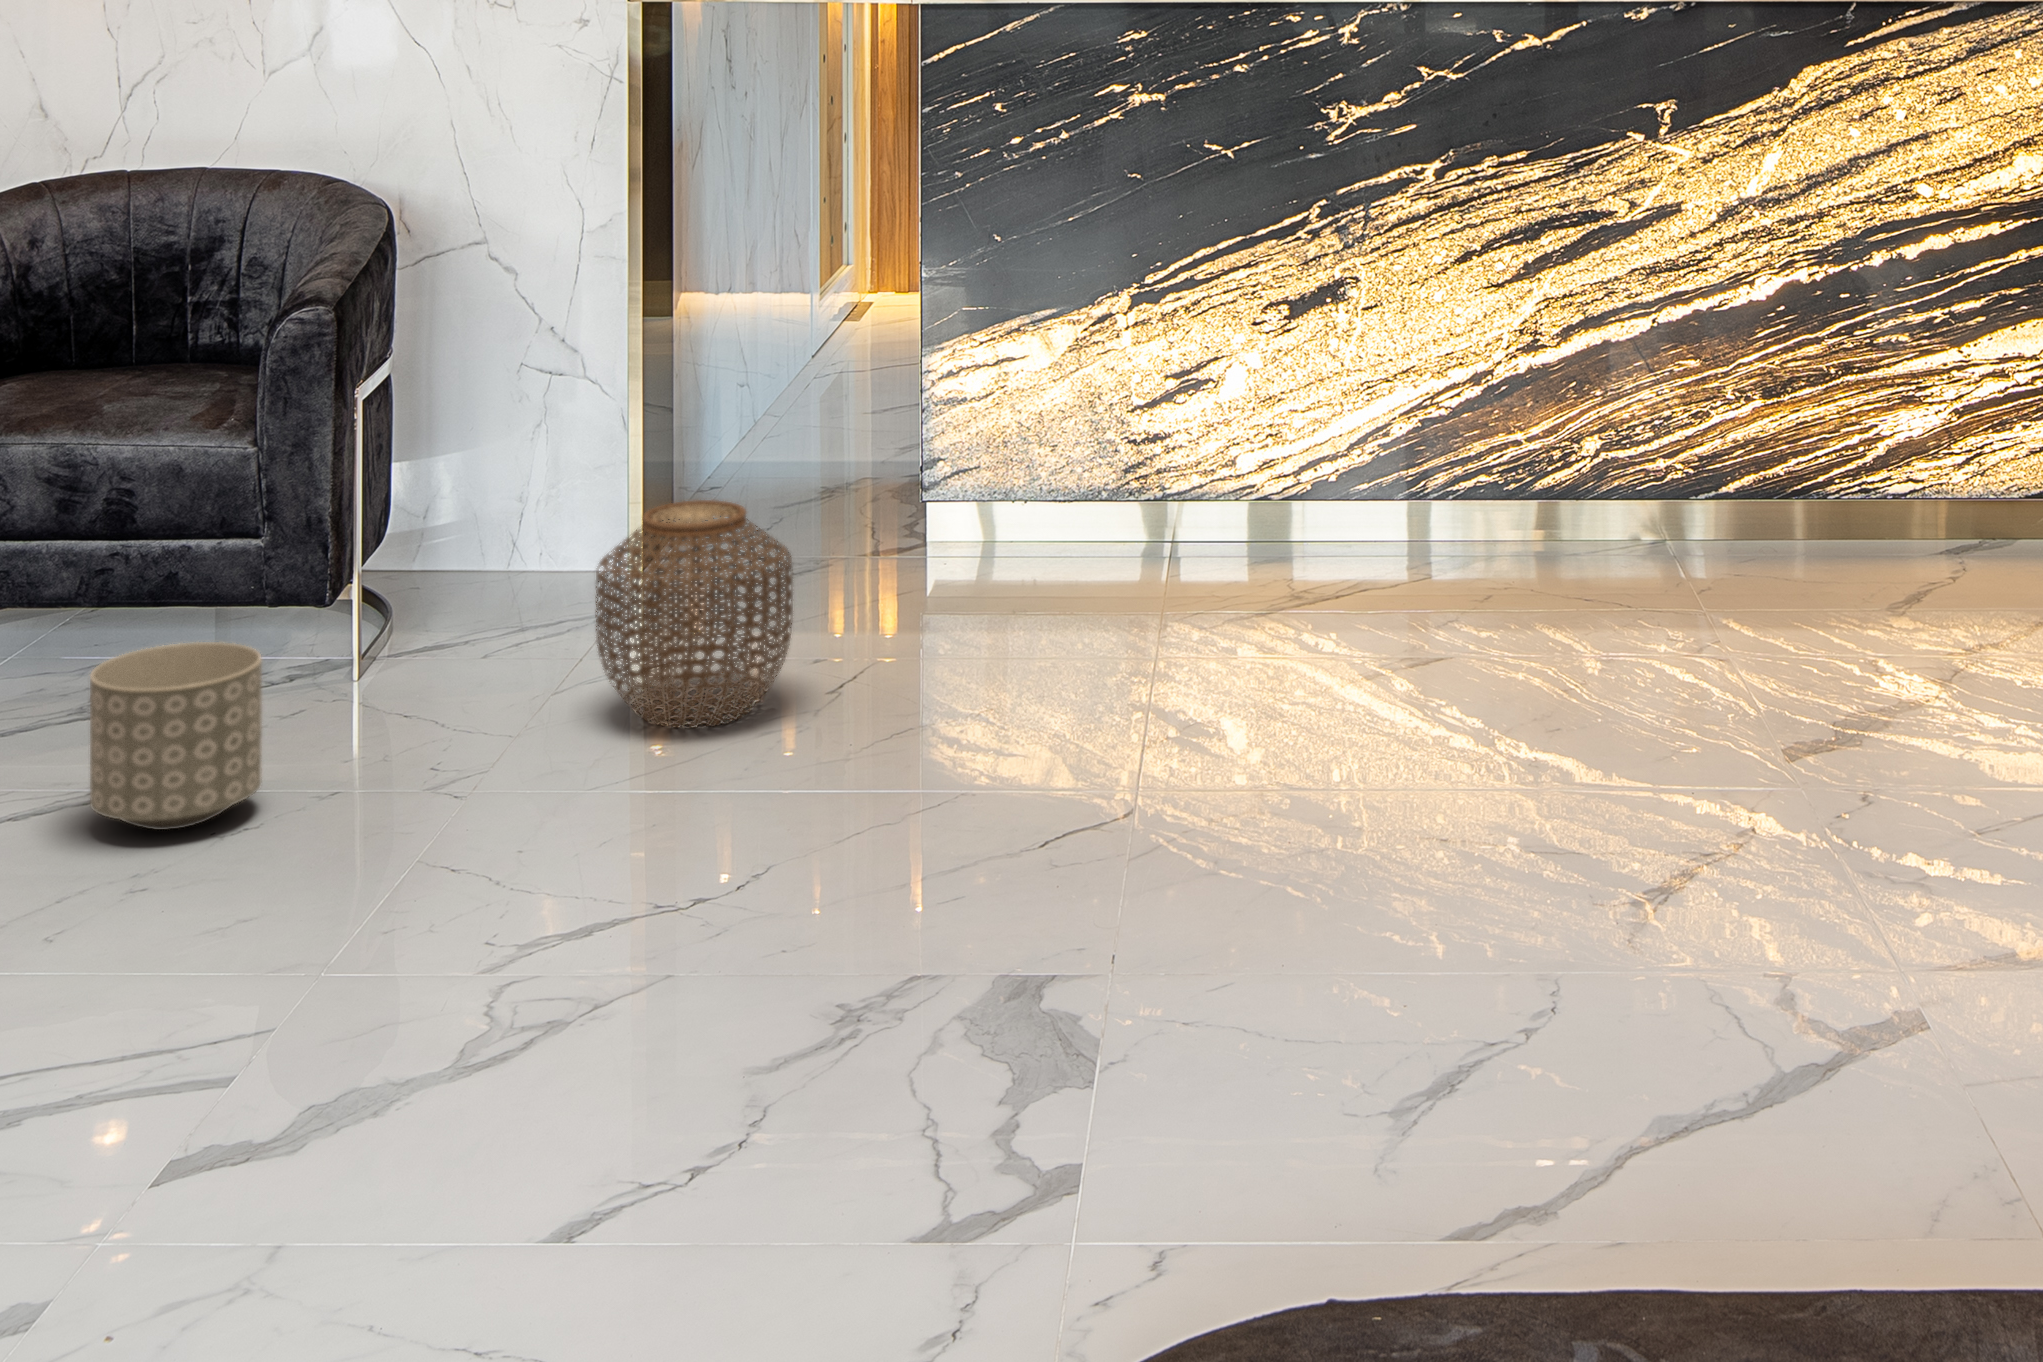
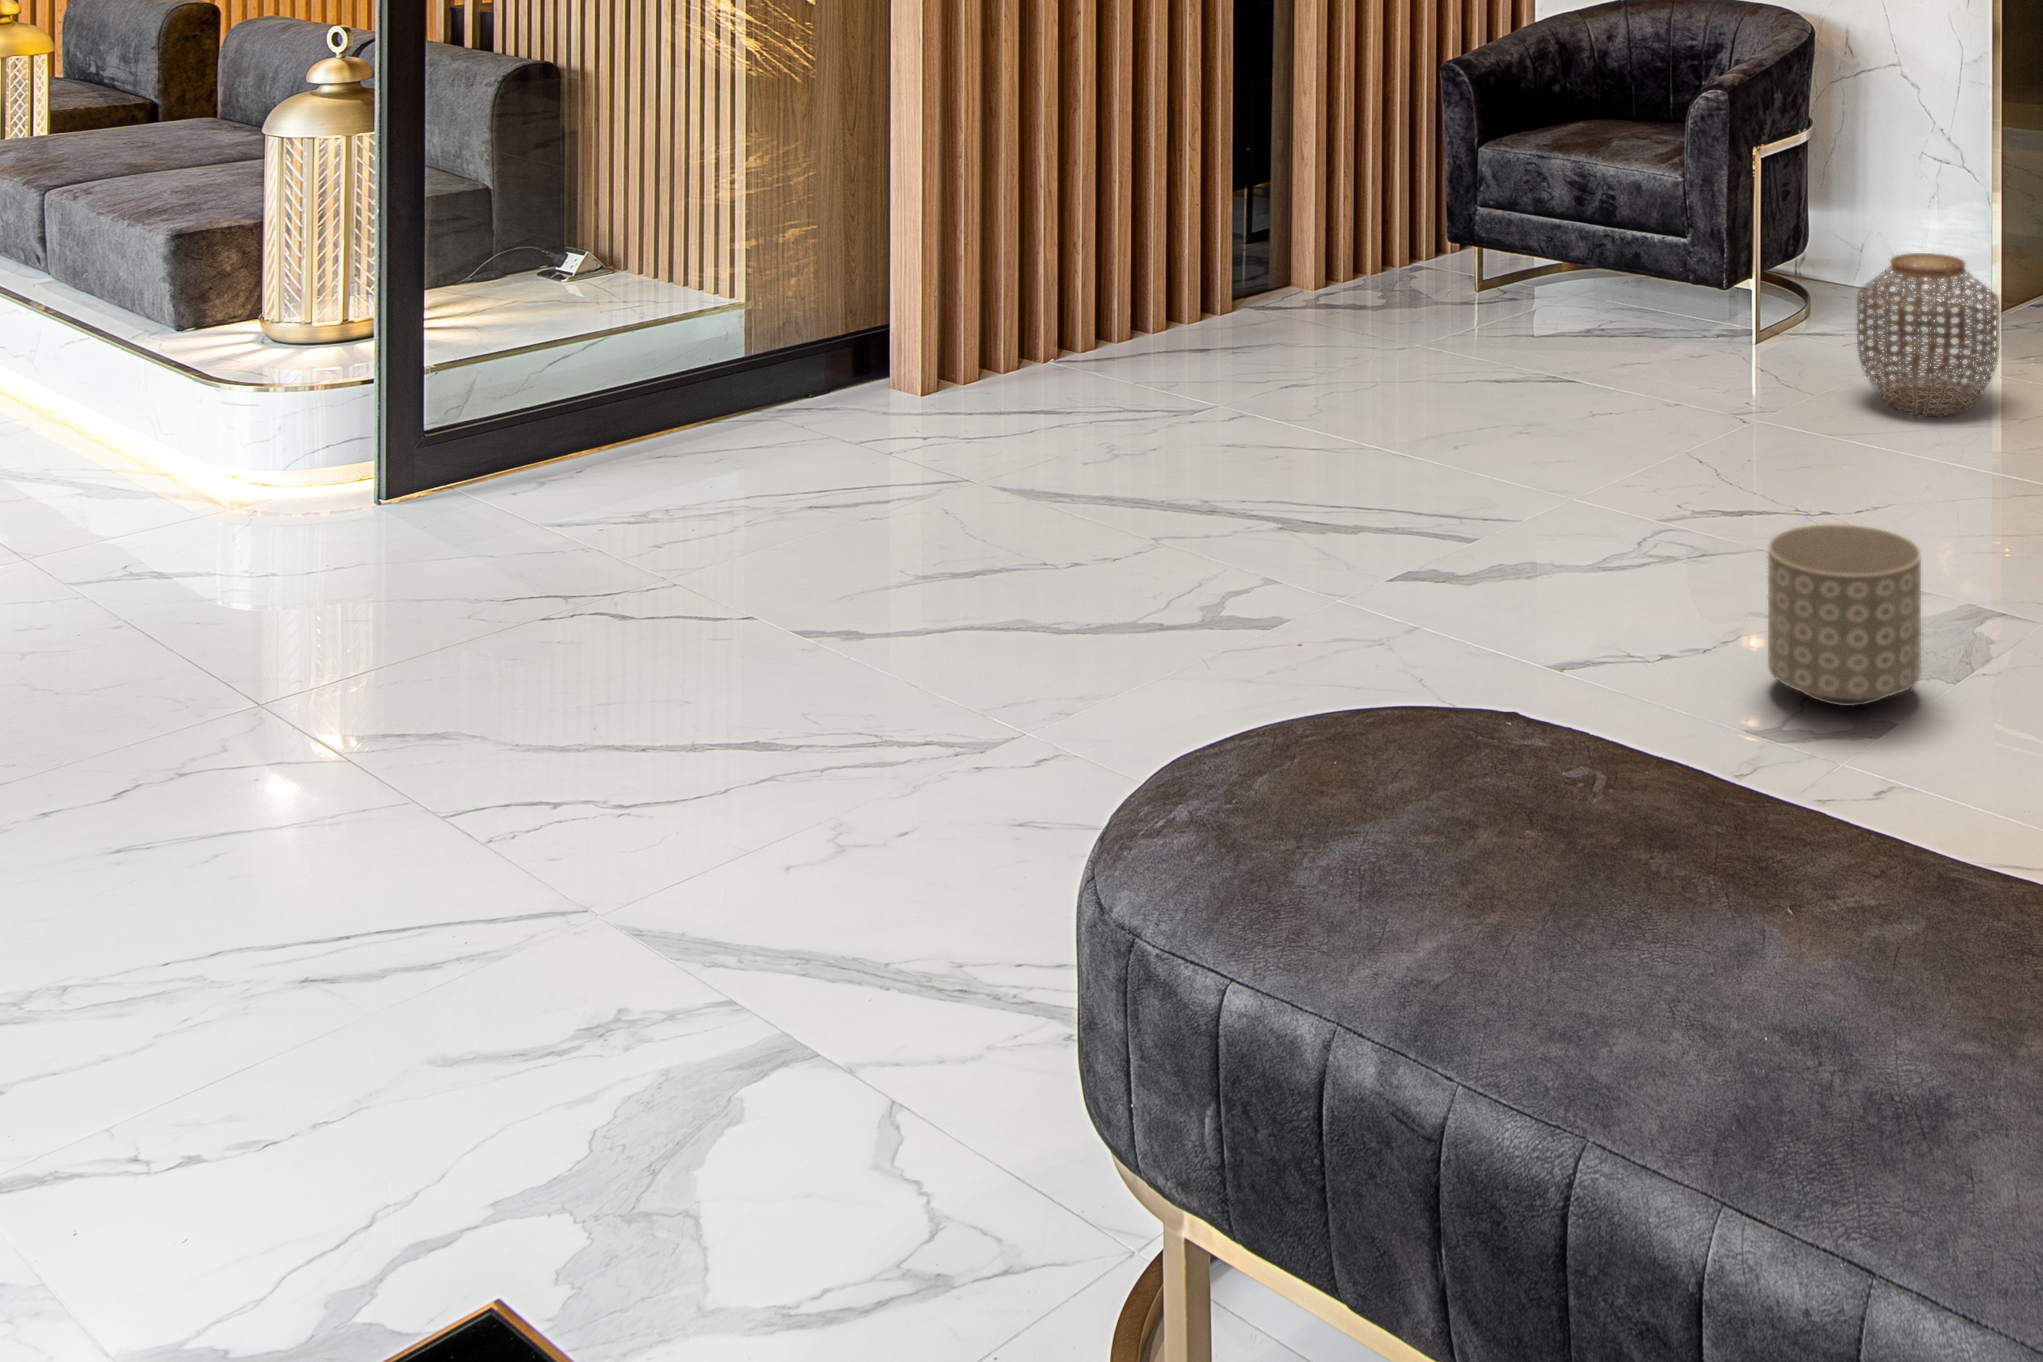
planter: present [90,642,262,830] -> present [1768,524,1921,706]

